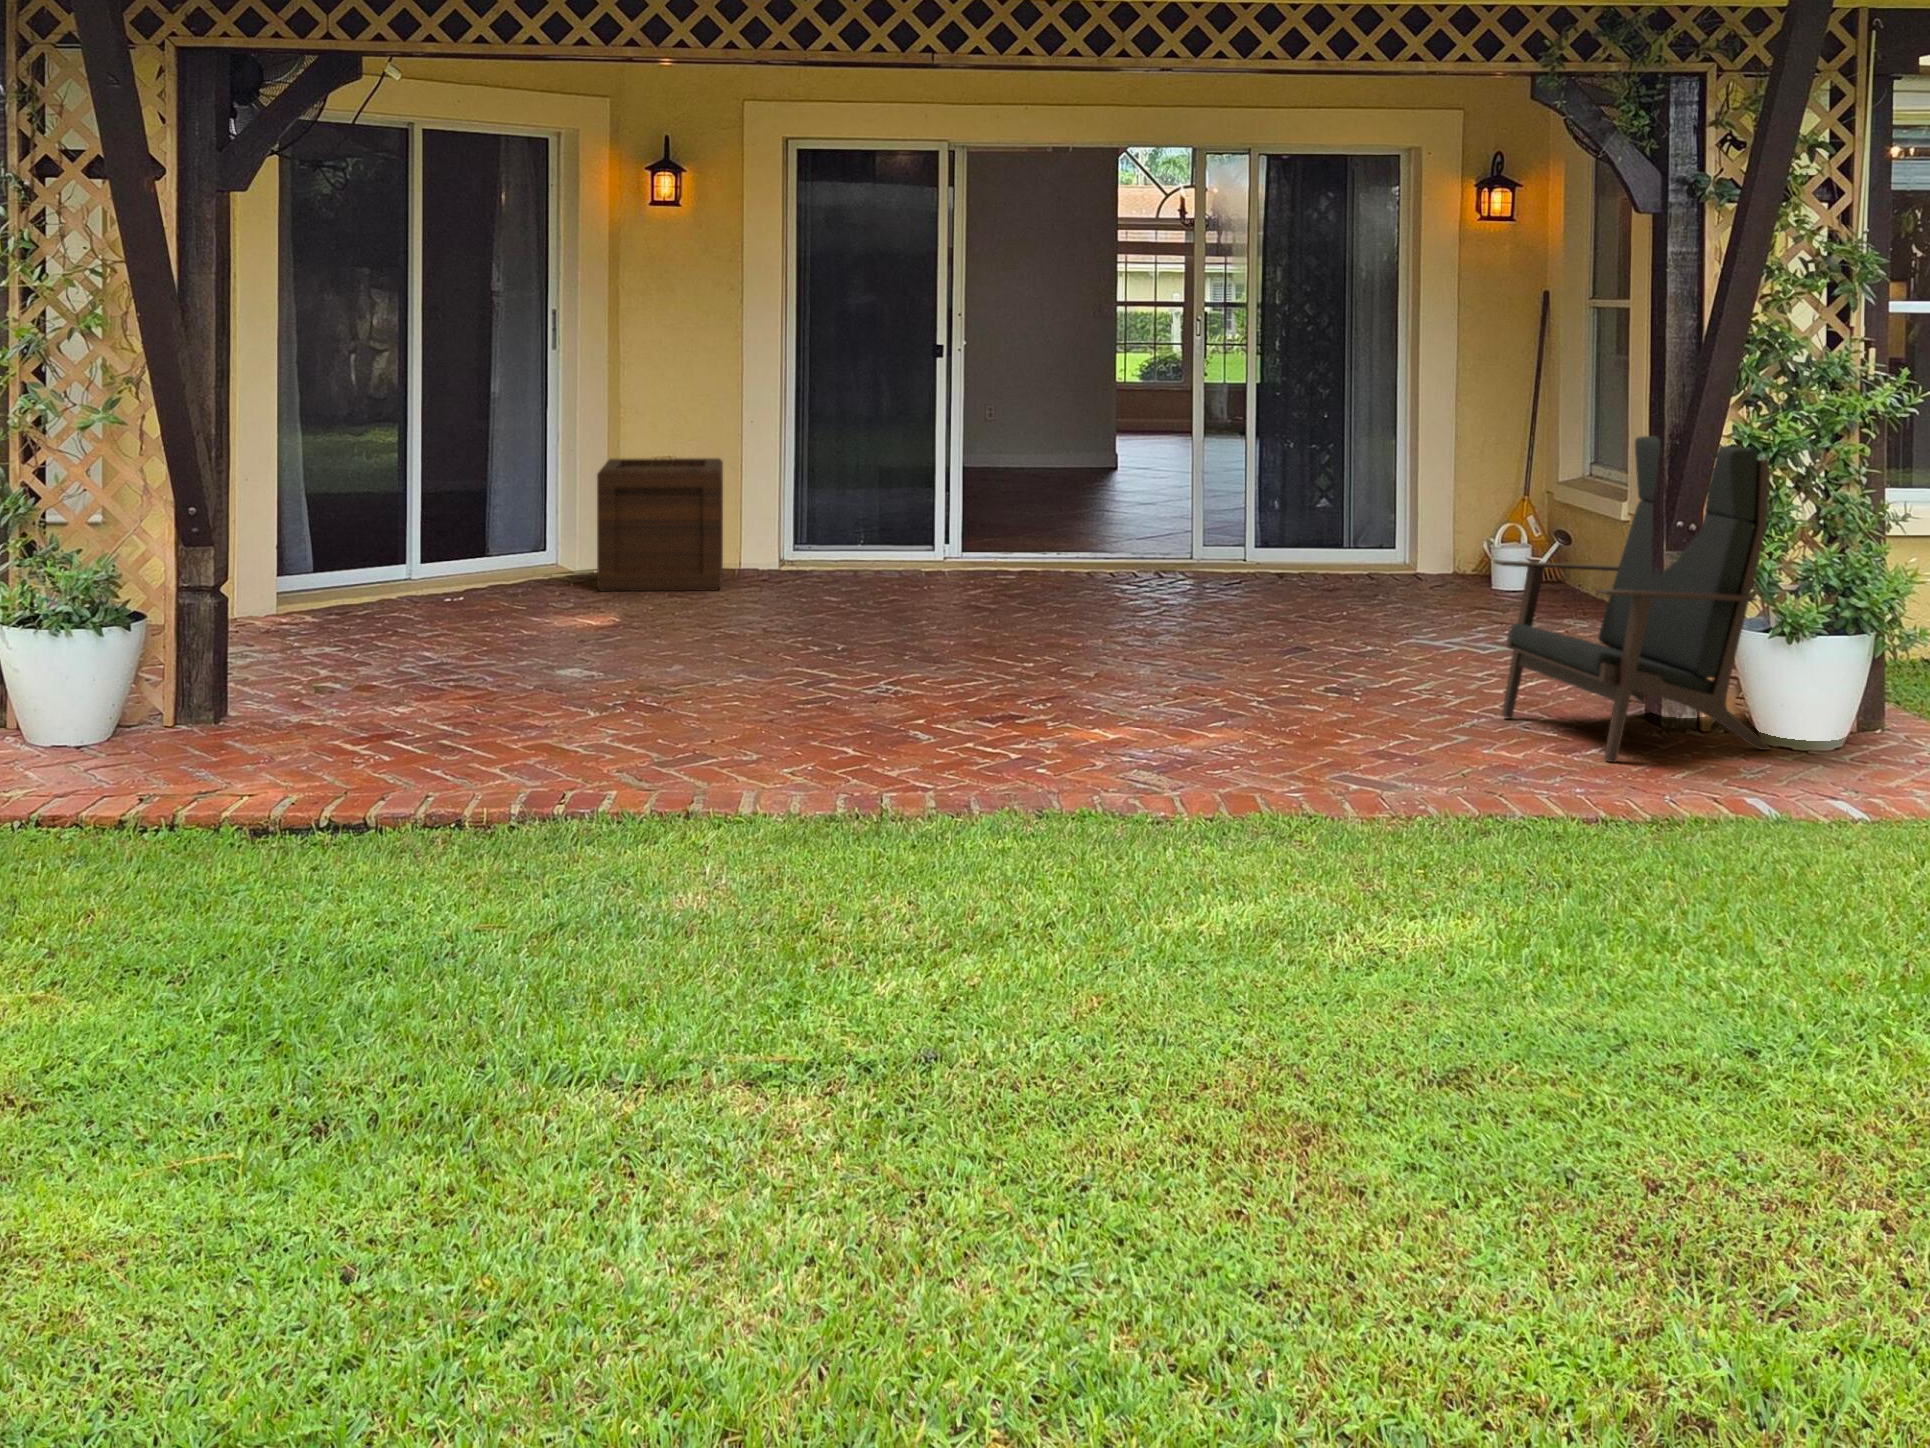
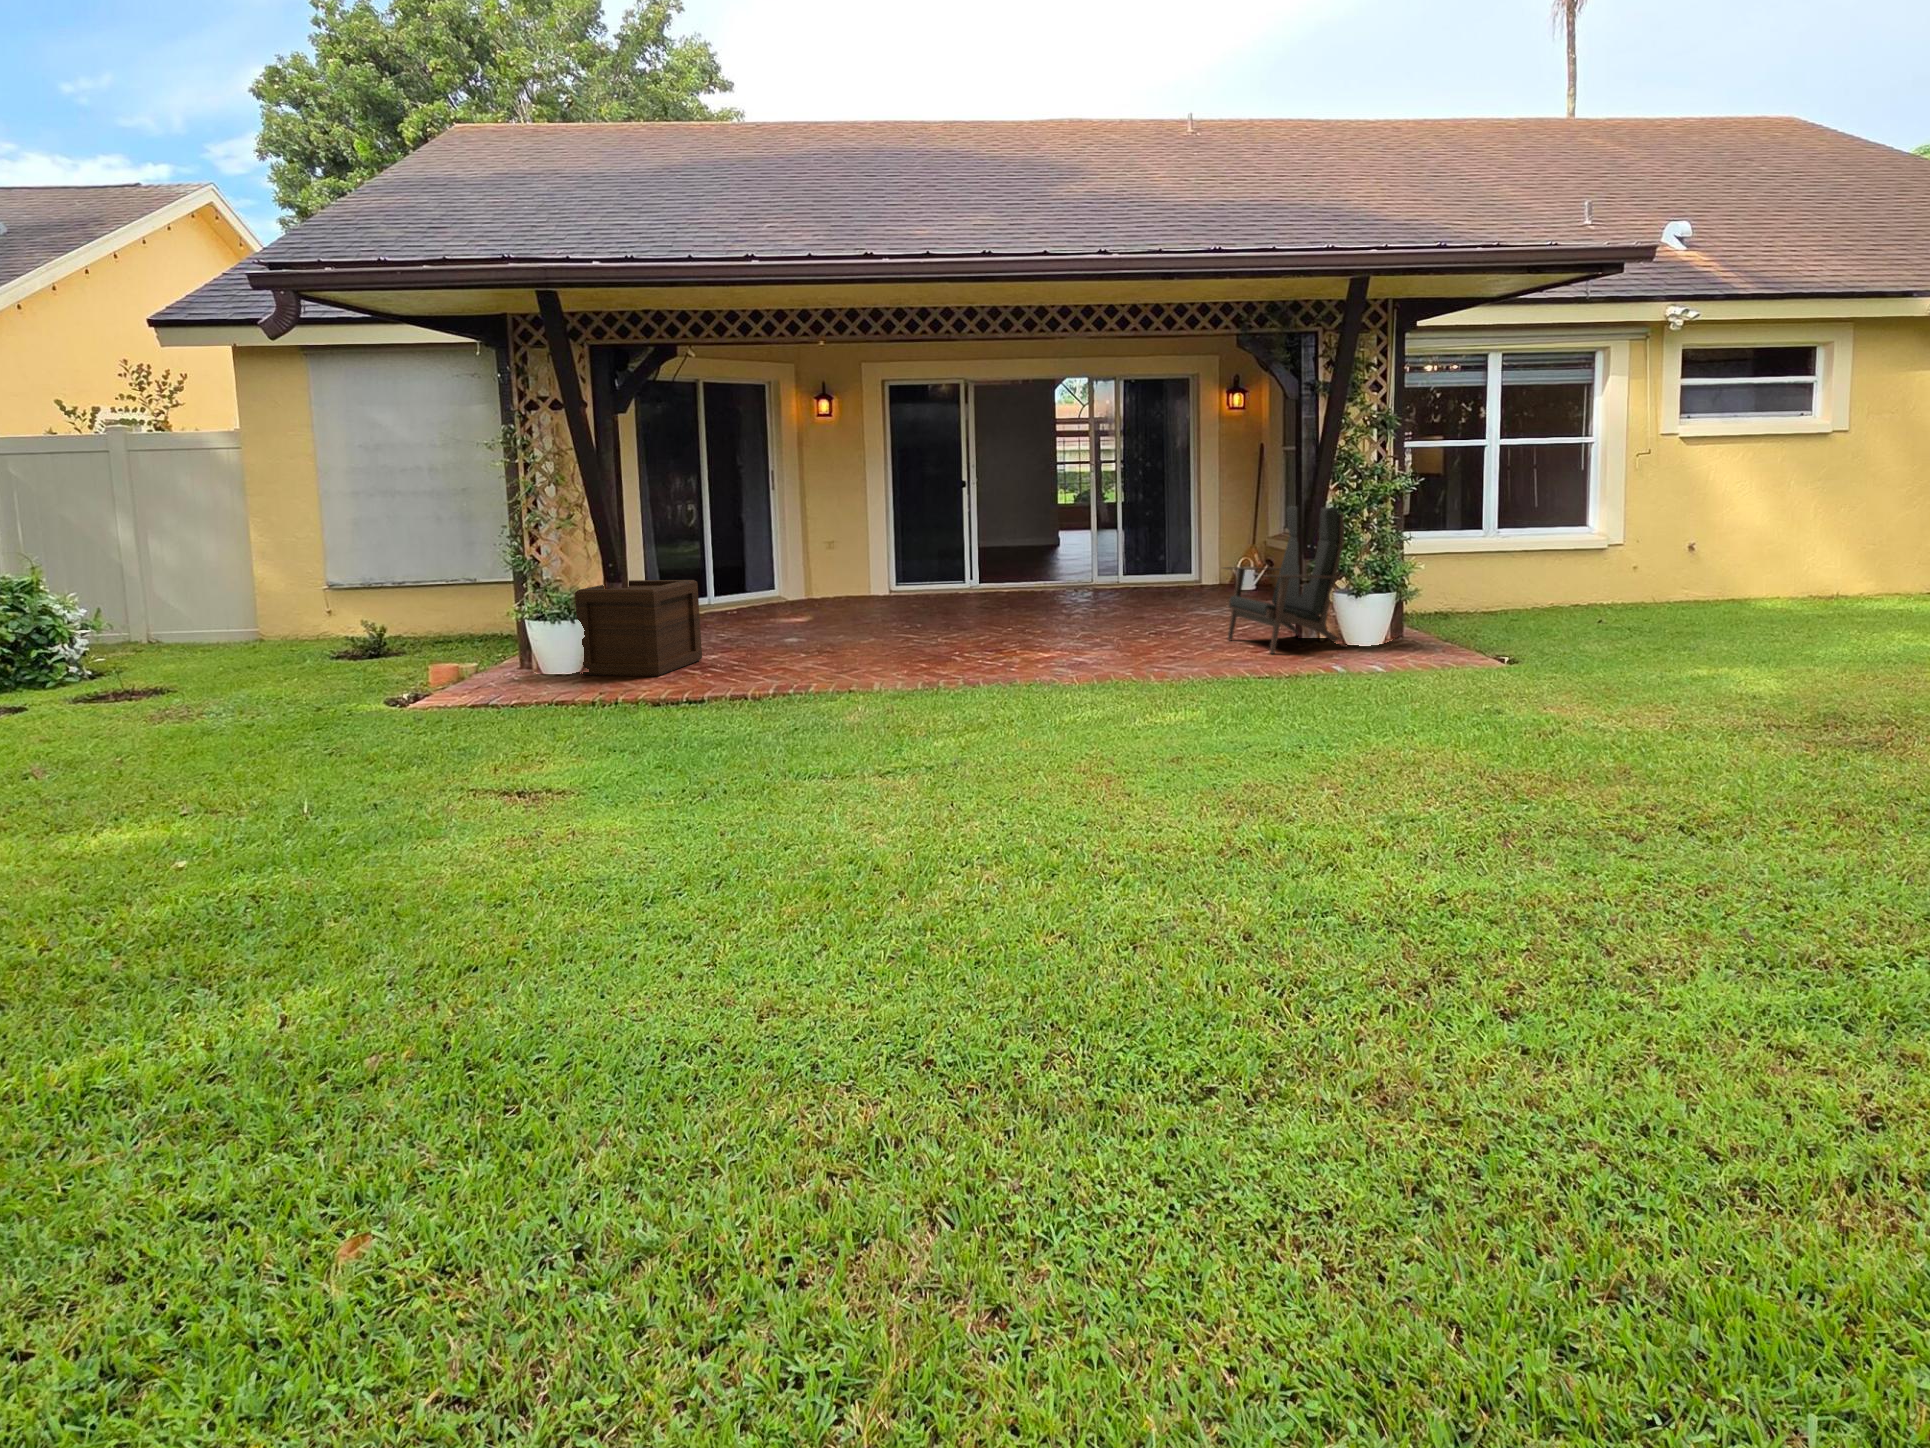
wooden crate: present [597,458,723,591] -> present [575,580,702,676]

